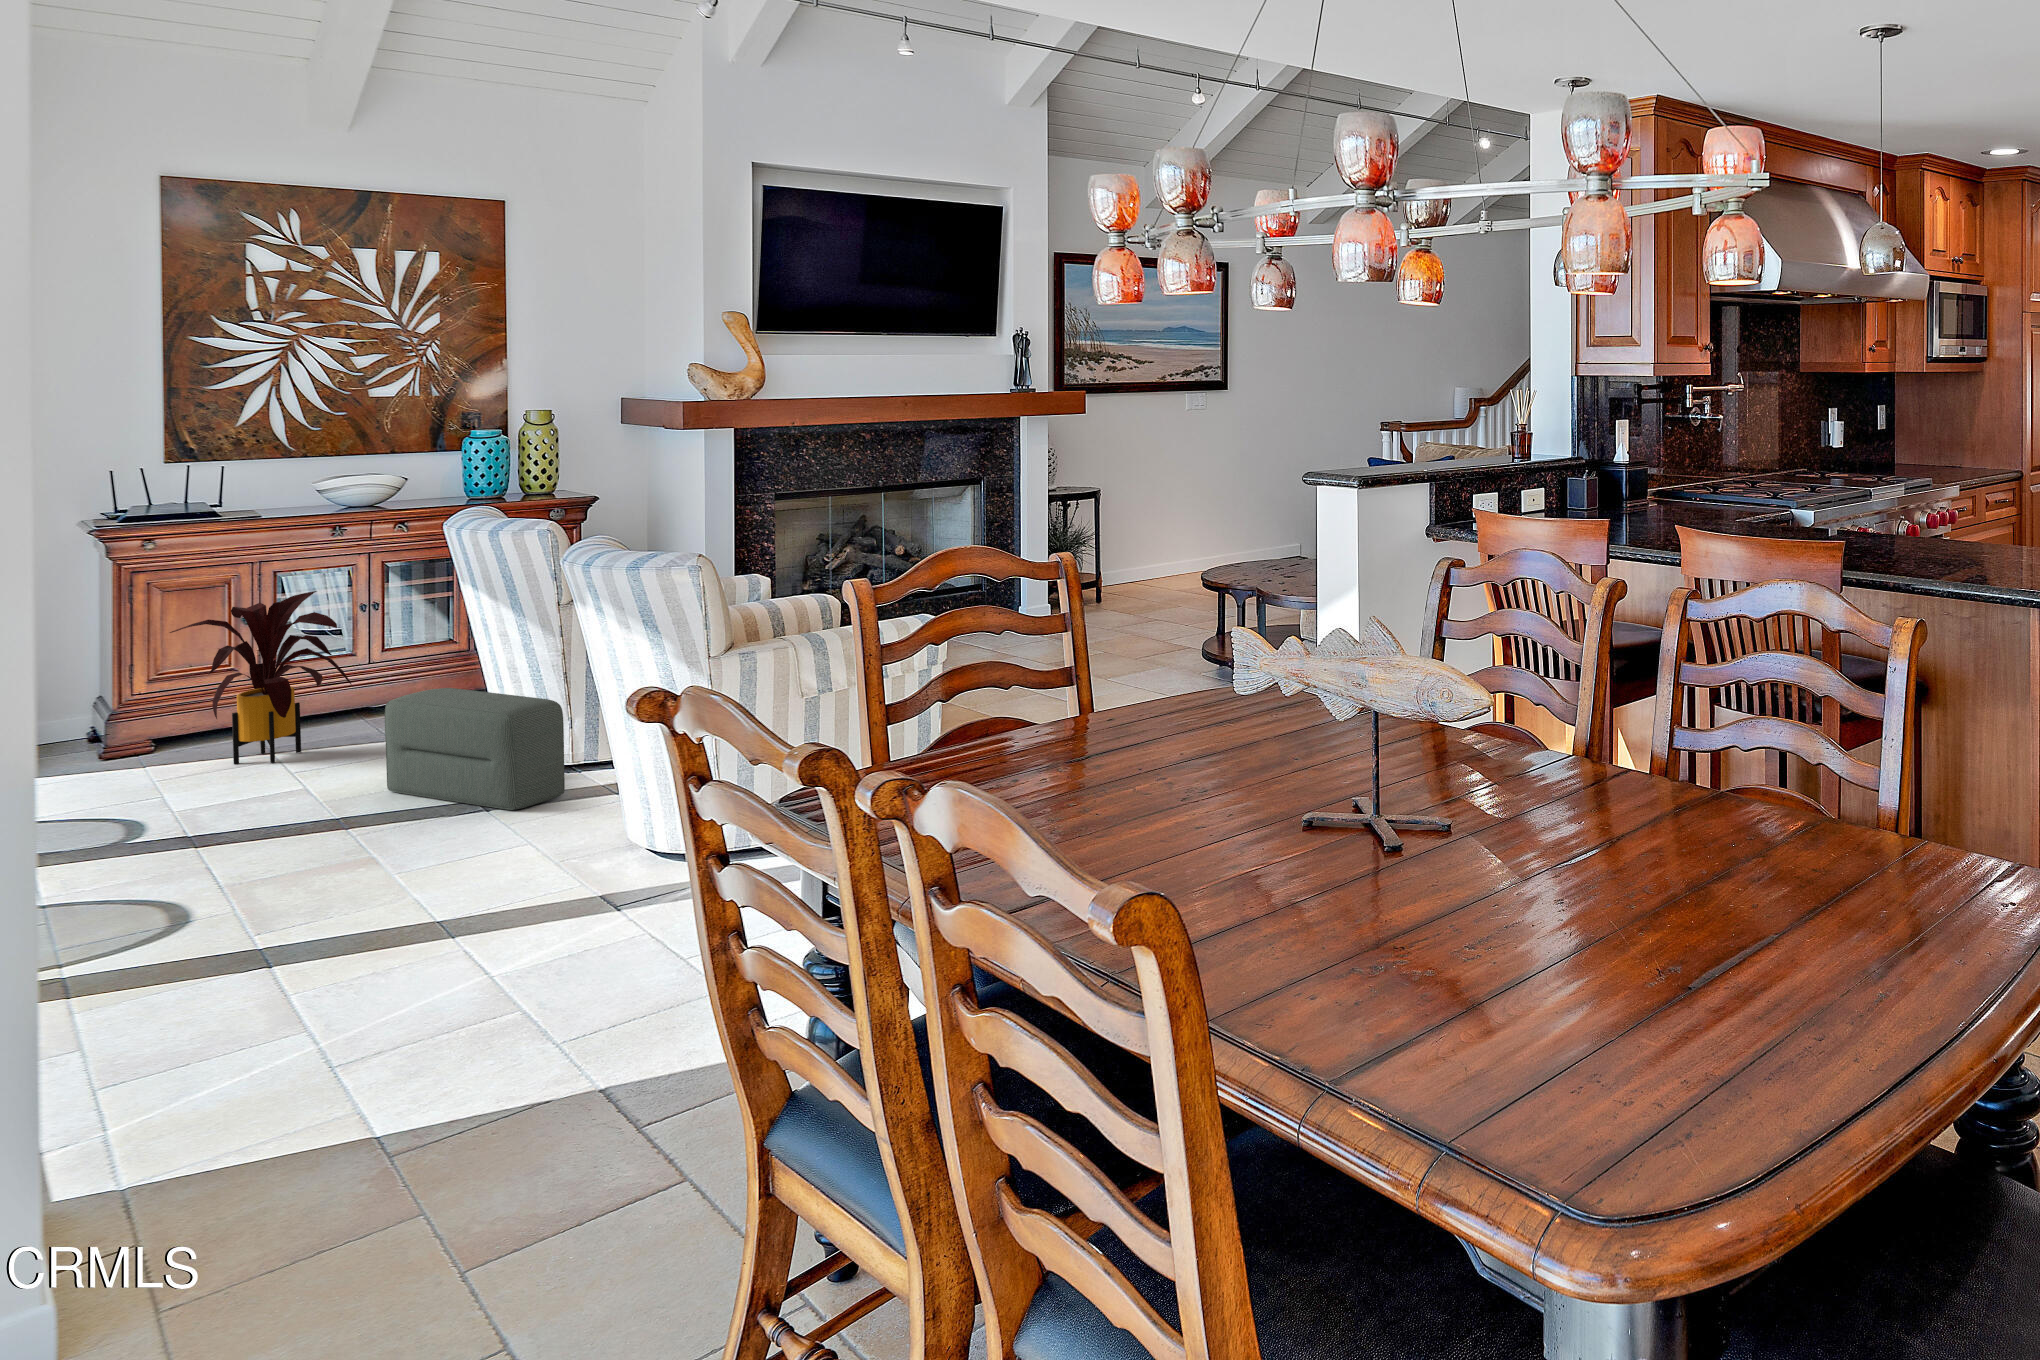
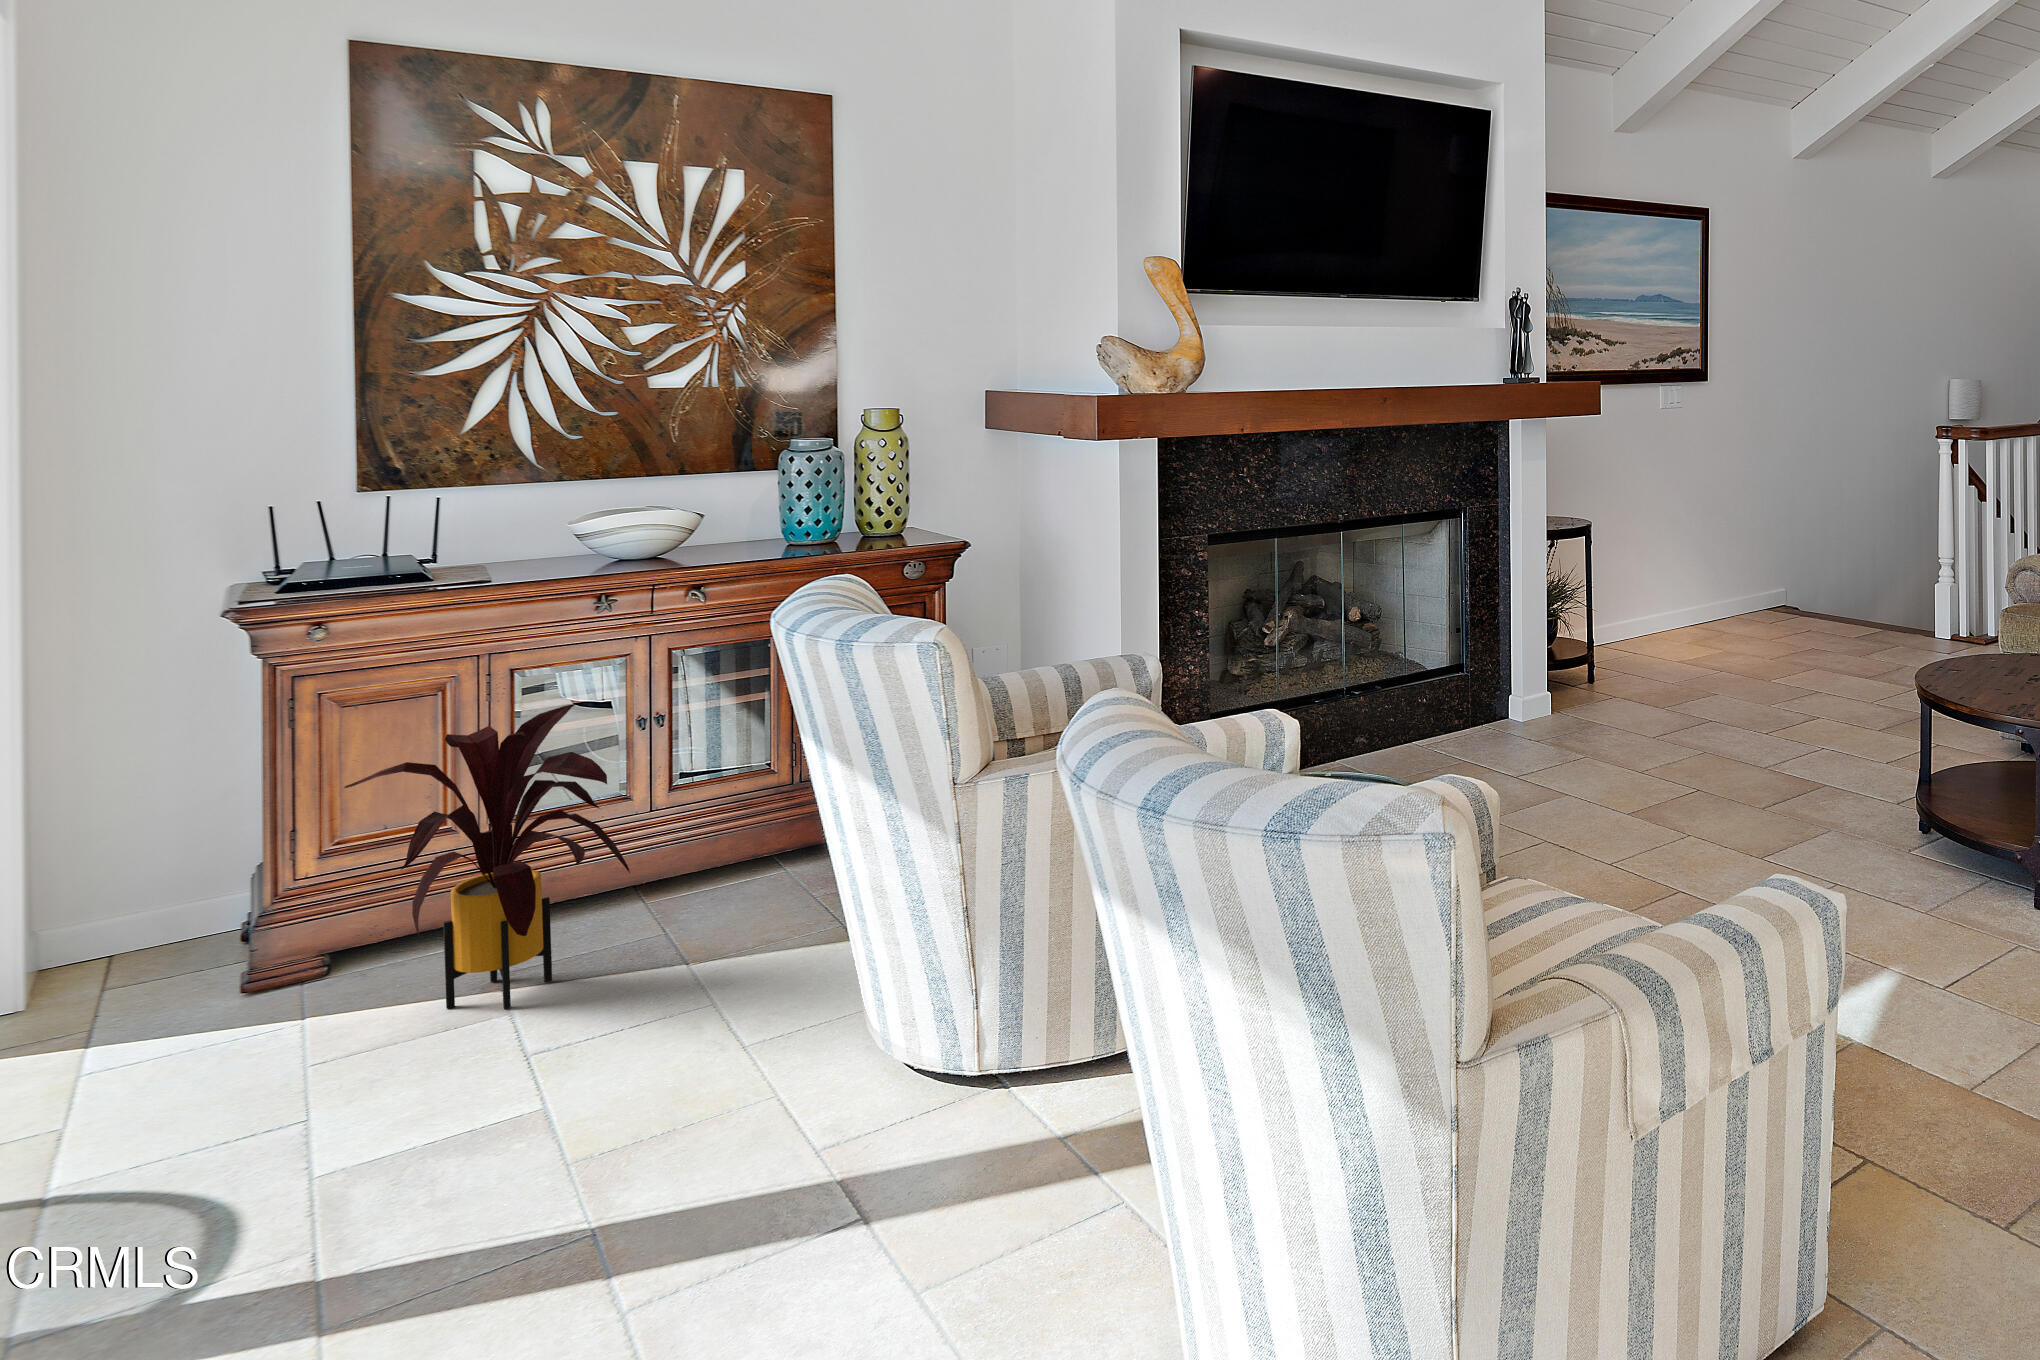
pouf: present [385,688,565,810] -> none [690,912,1012,1196]

